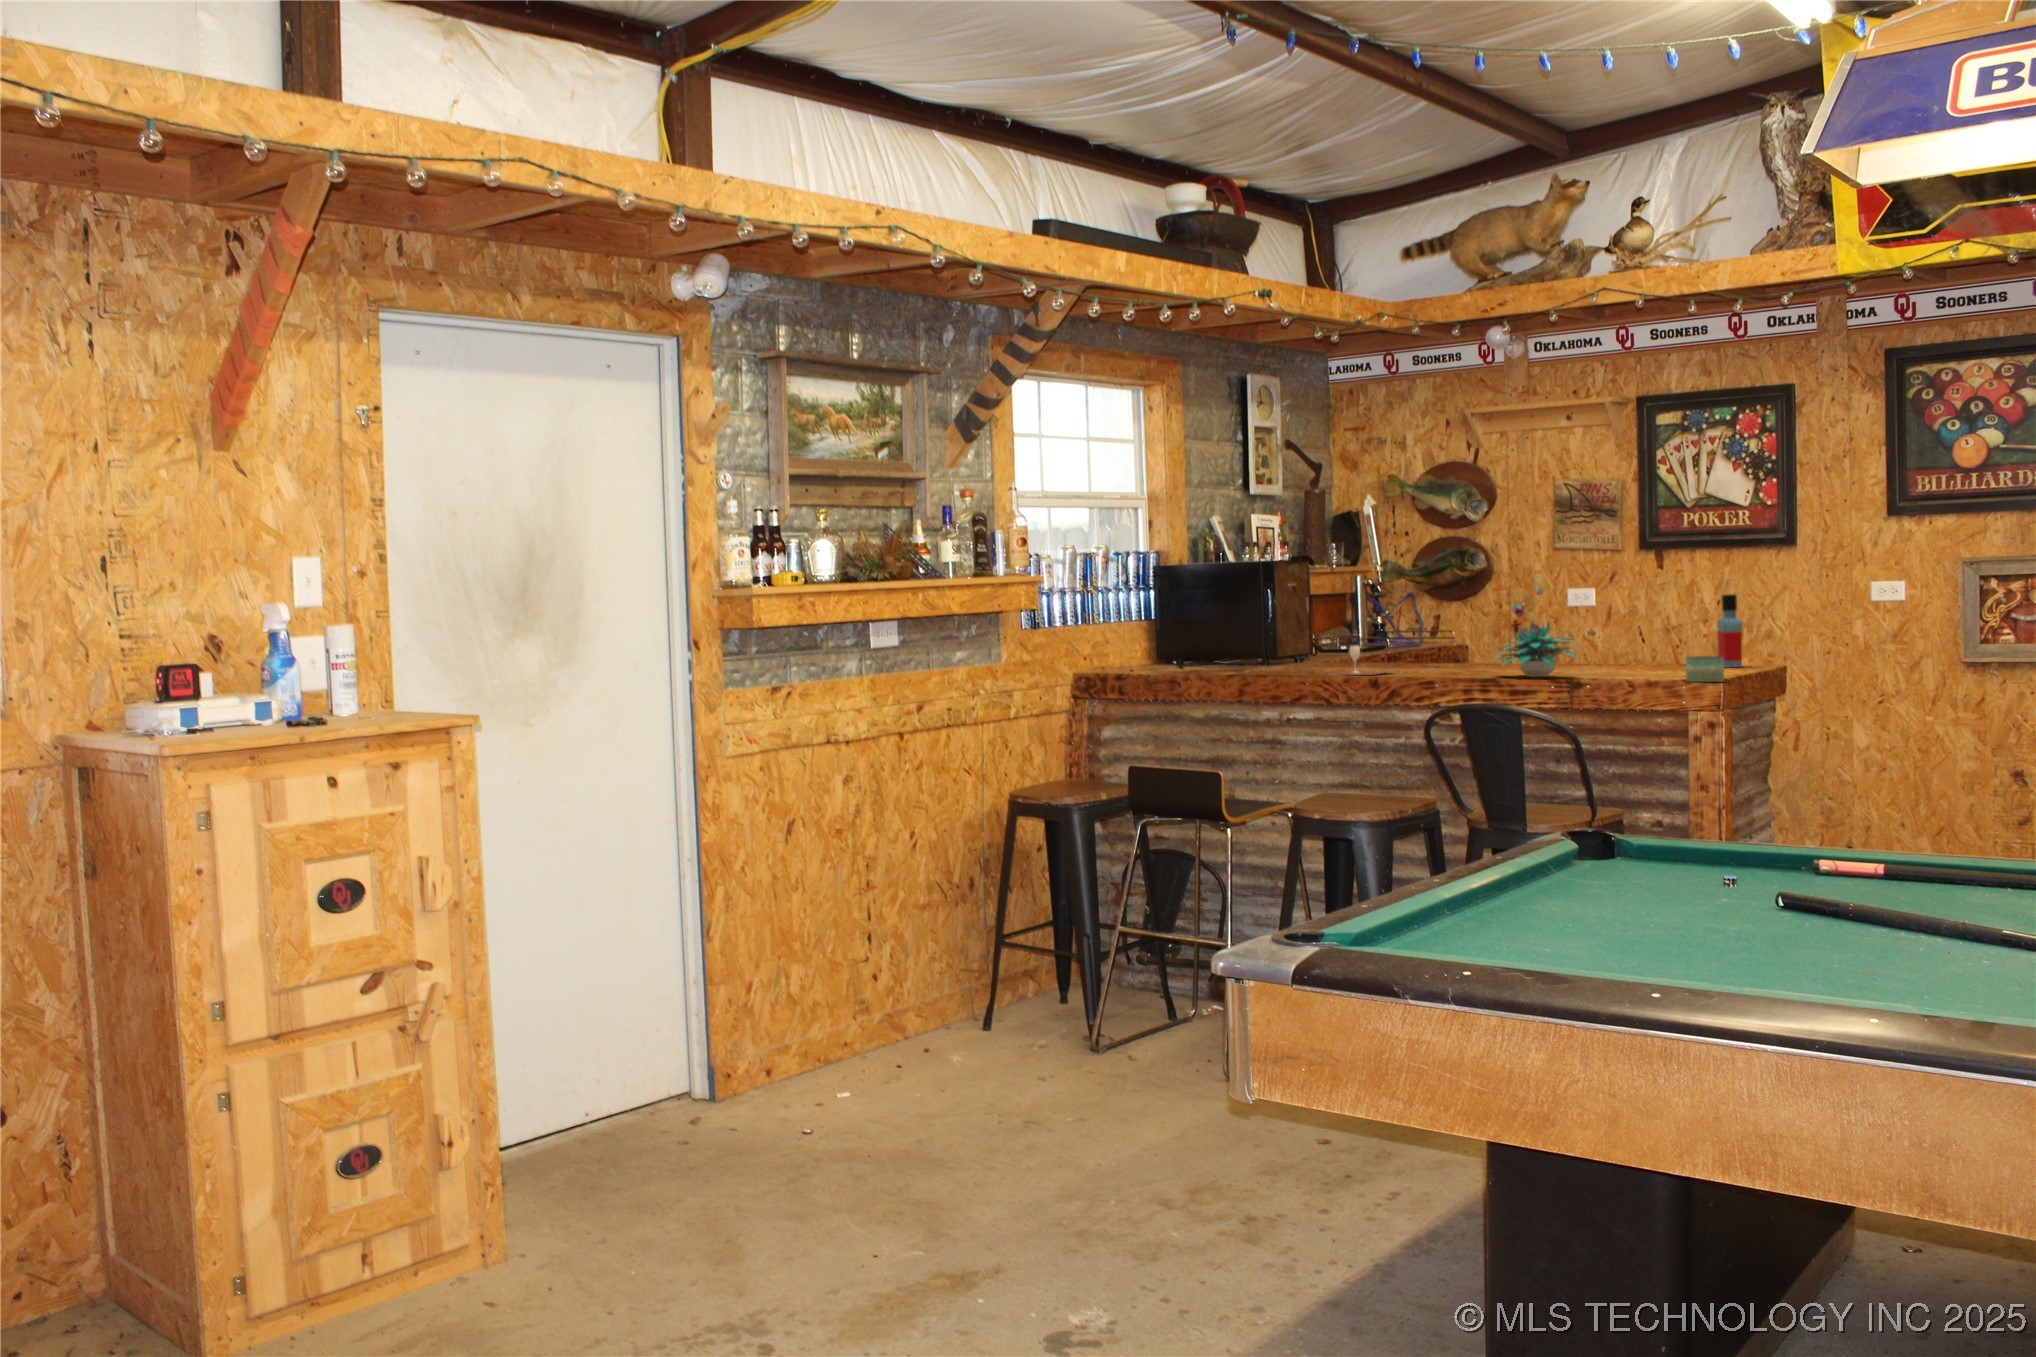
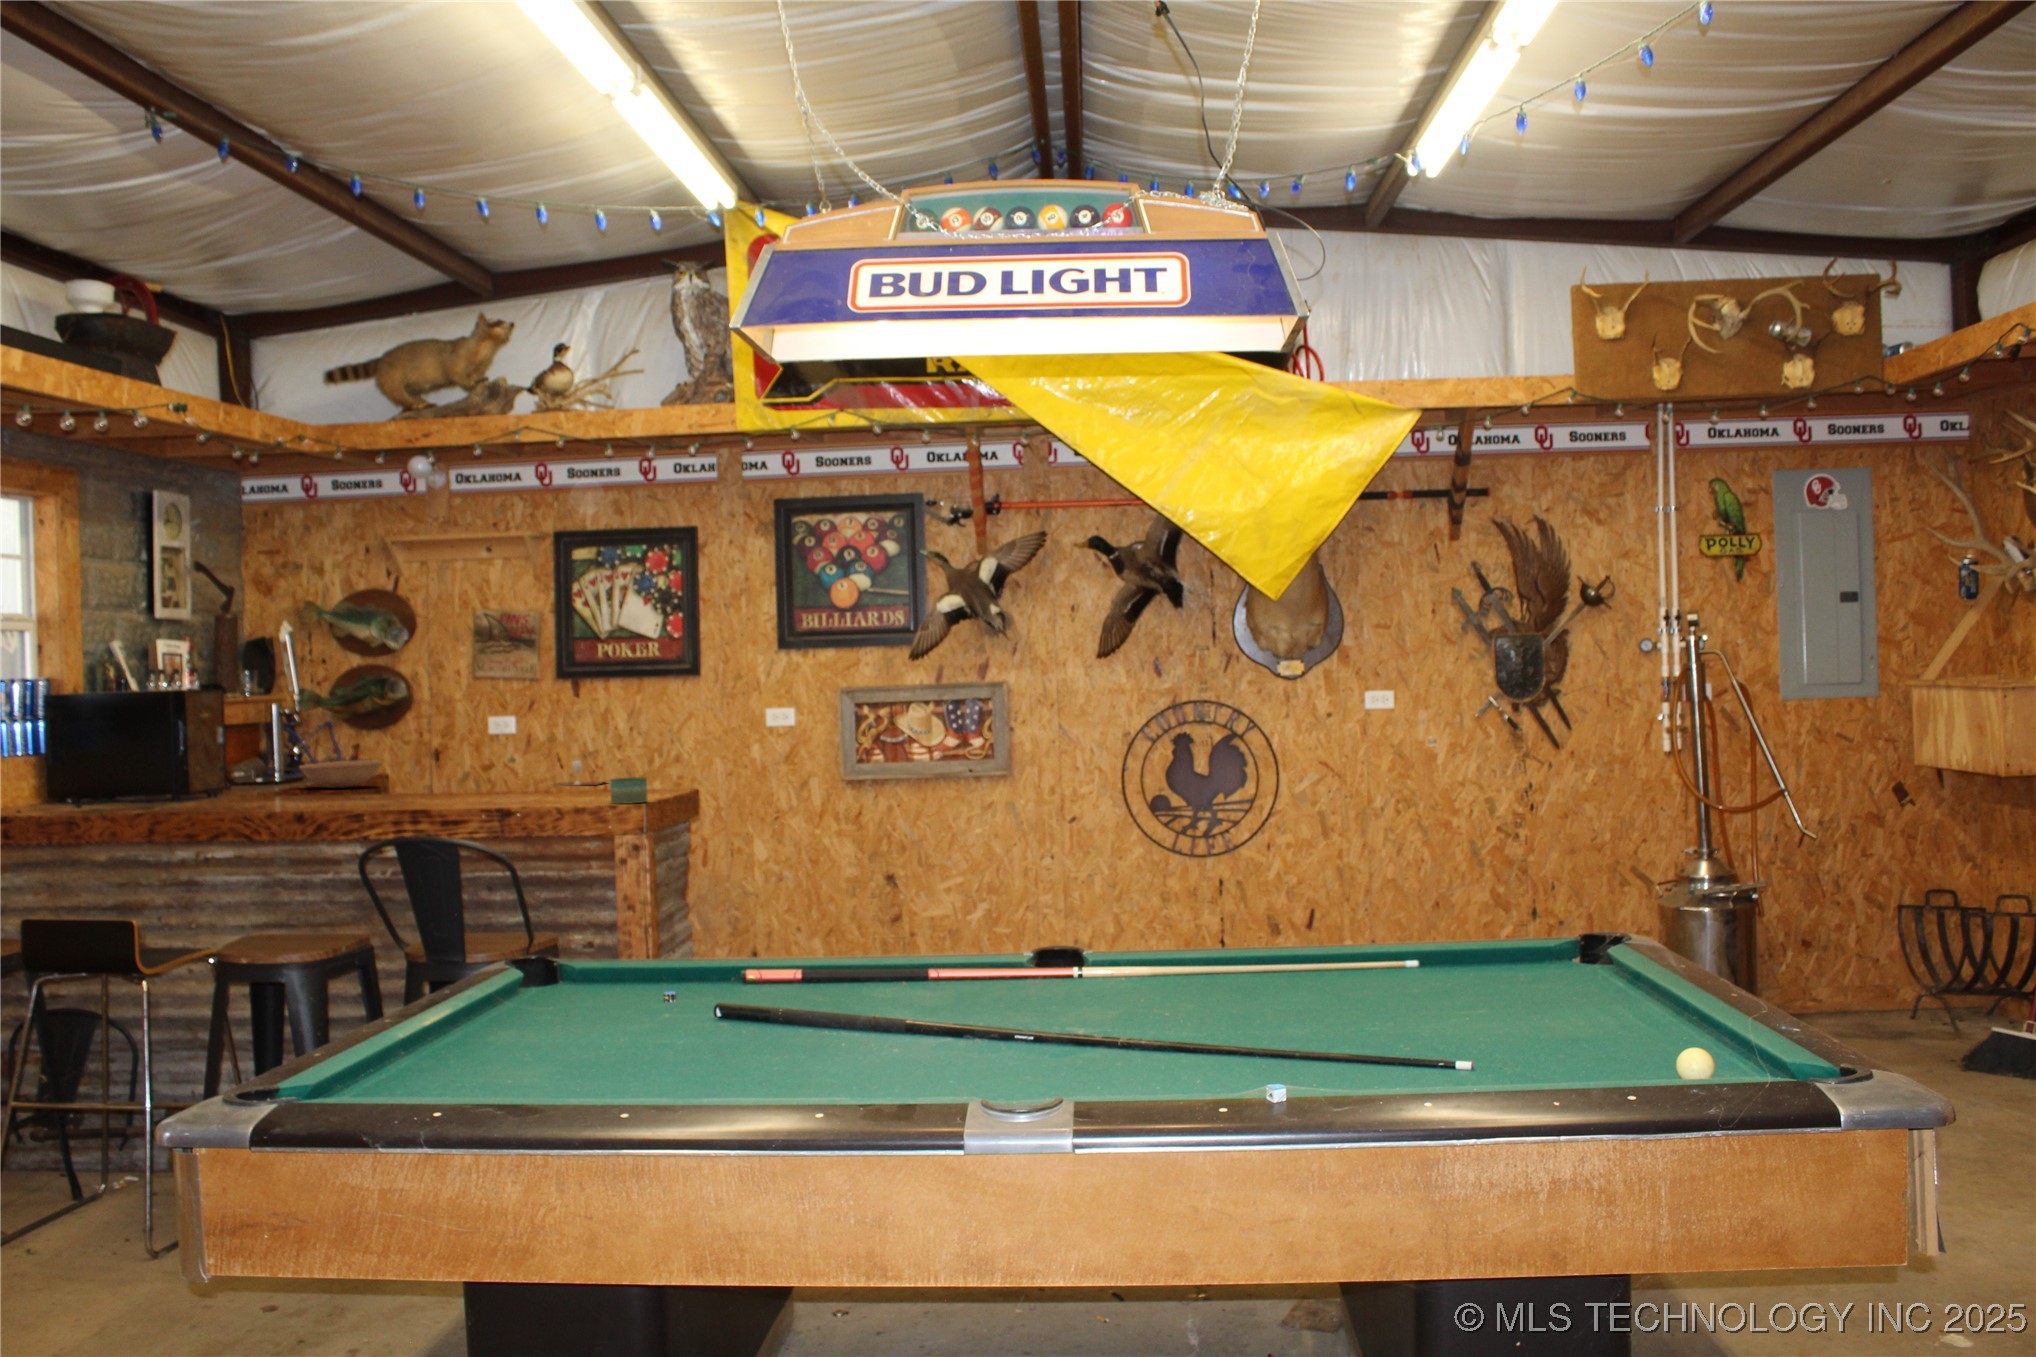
plant: present [1497,577,1576,677] -> none [404,699,511,805]
bottle: present [1717,594,1742,667] -> none [635,718,658,786]
bowl: none [1387,634,1461,660] -> present [300,760,382,788]
wine glass: present [1329,646,1387,675] -> present [555,760,607,786]

